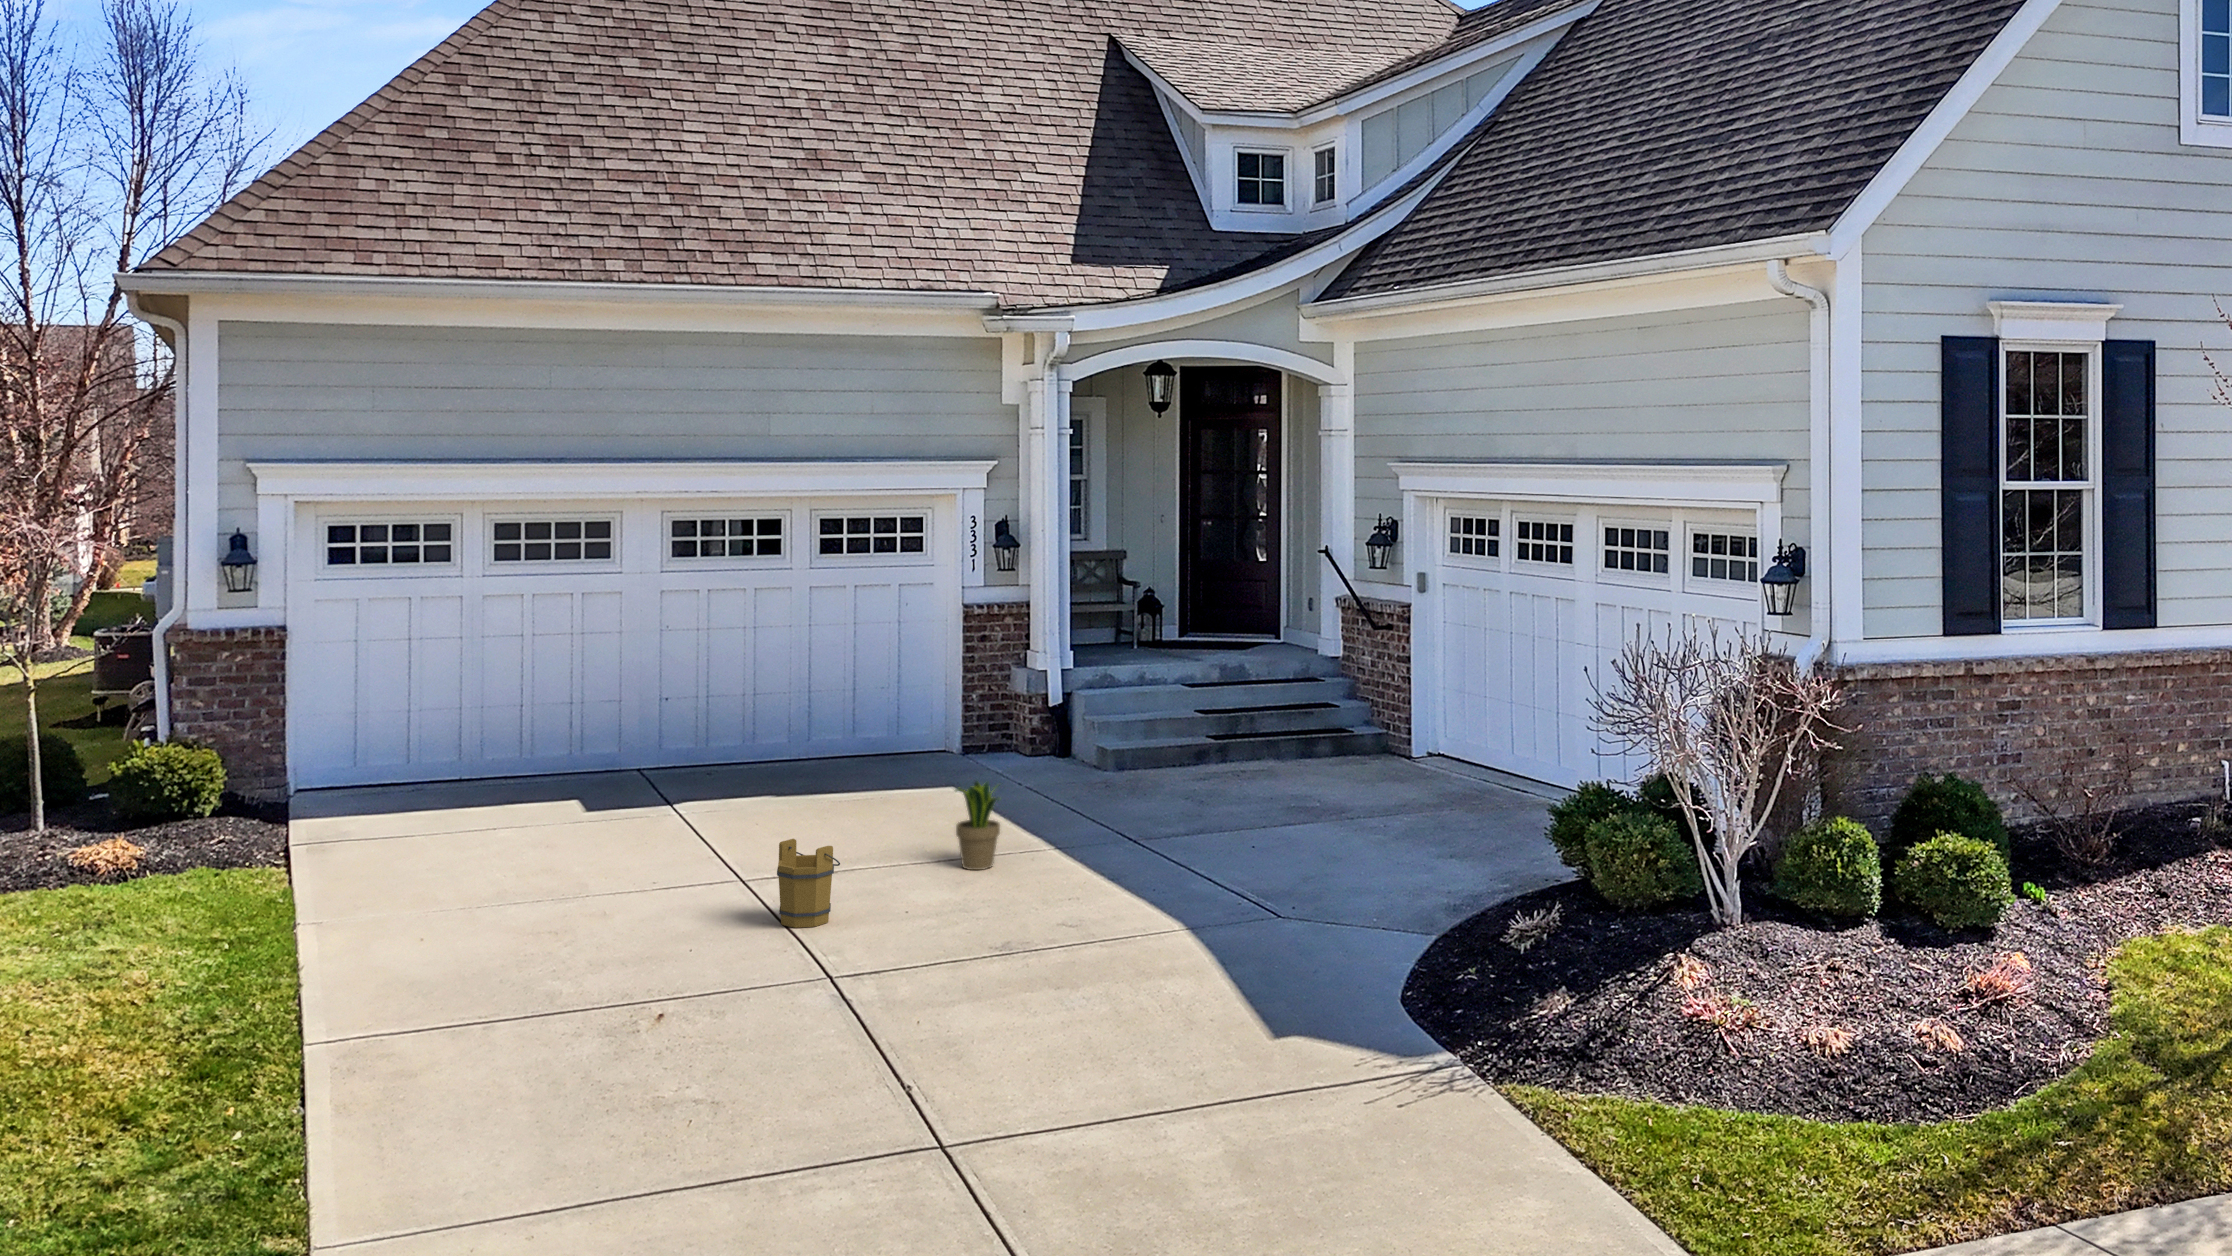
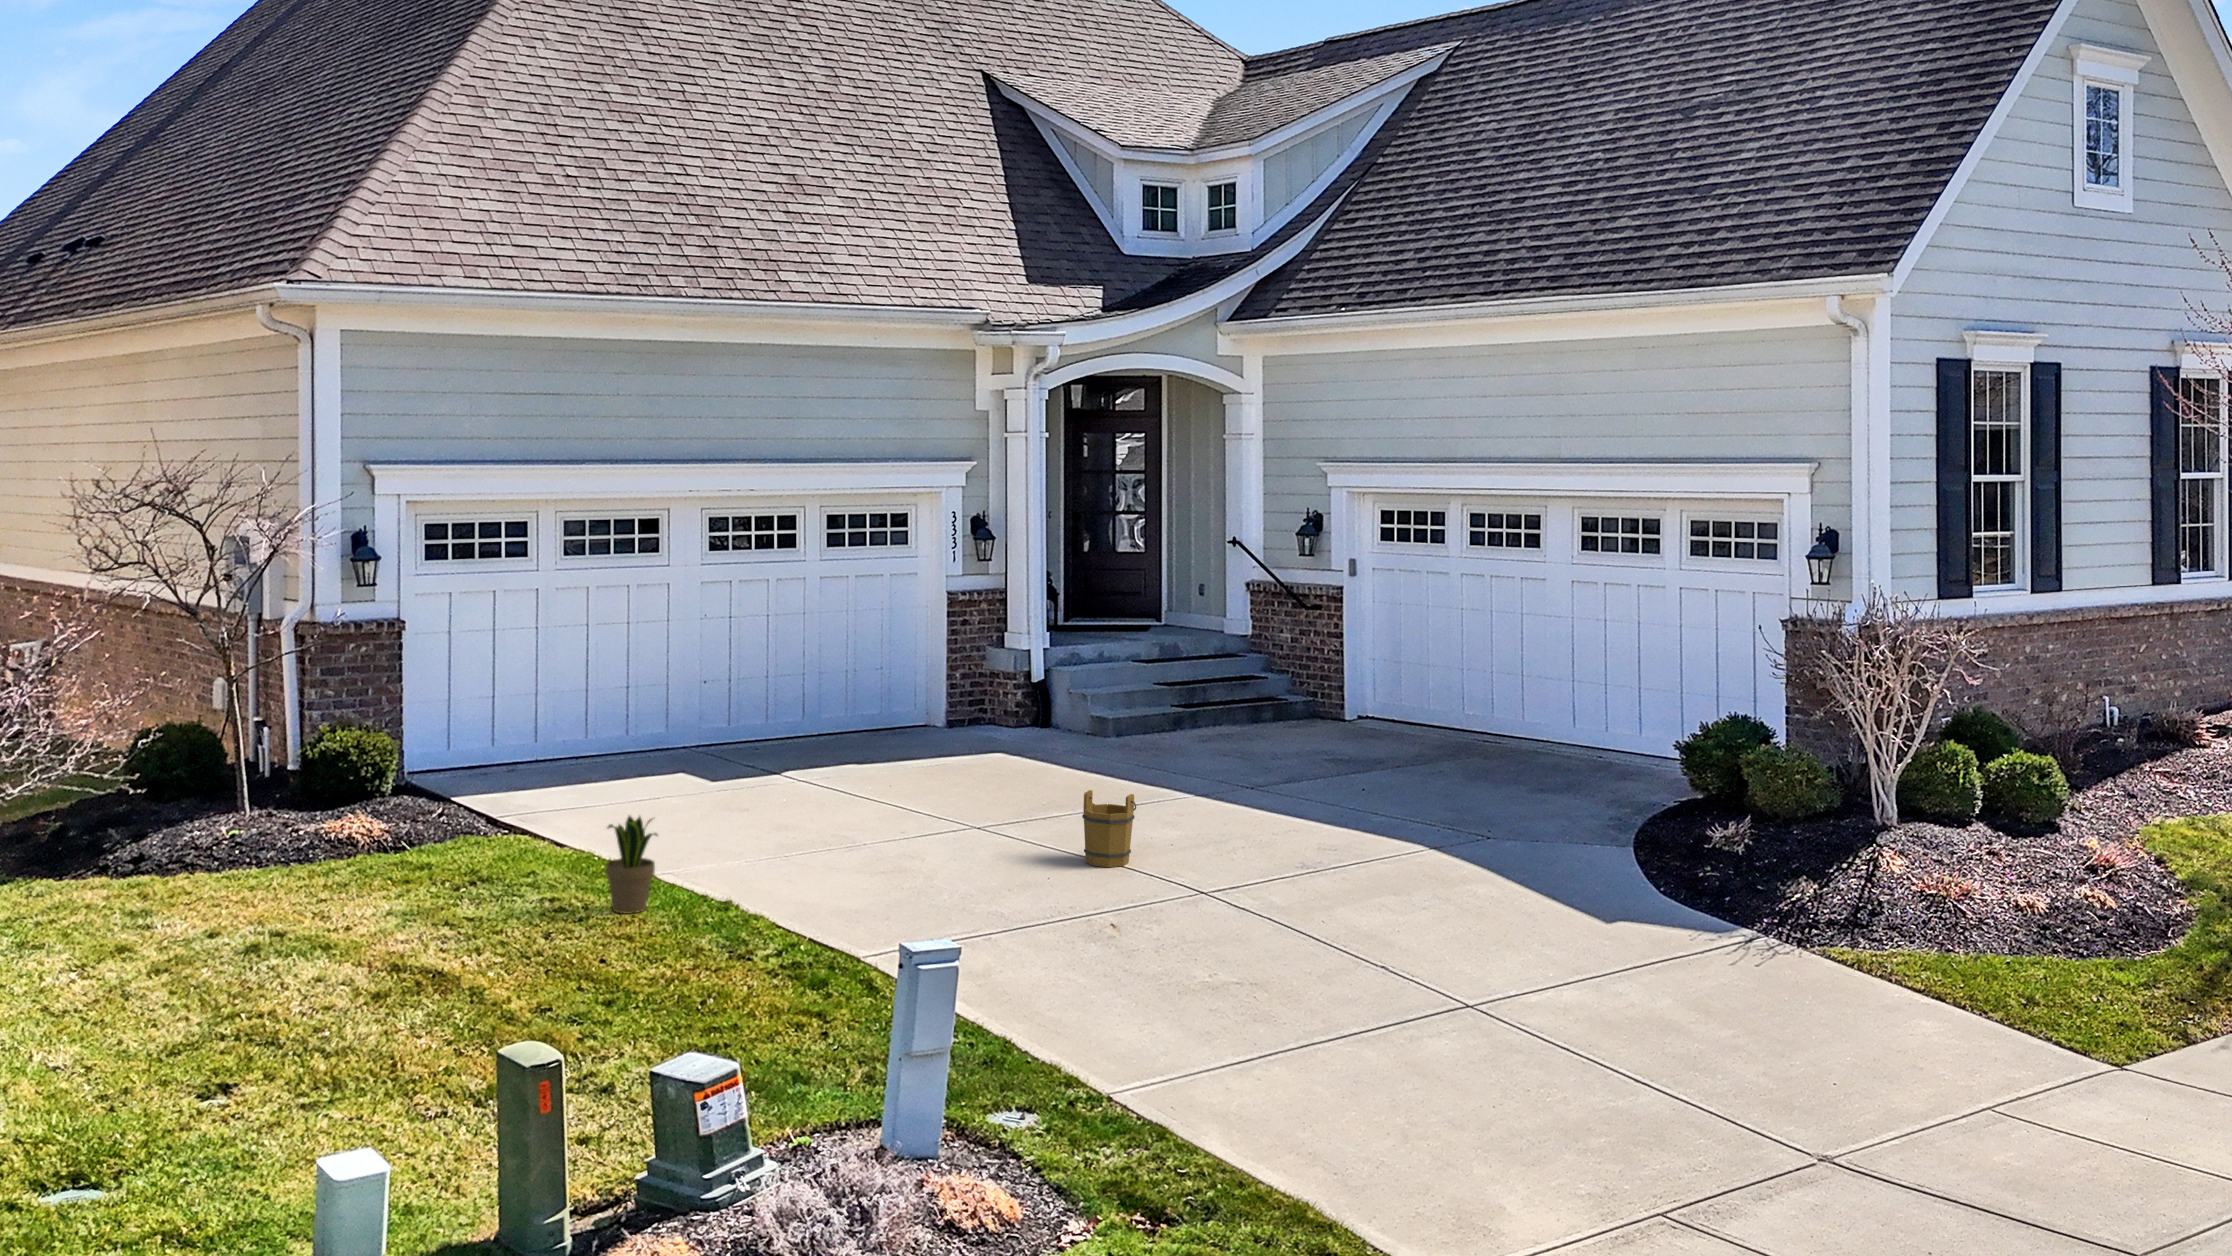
potted plant: present [956,781,1000,870] -> present [606,816,657,914]

